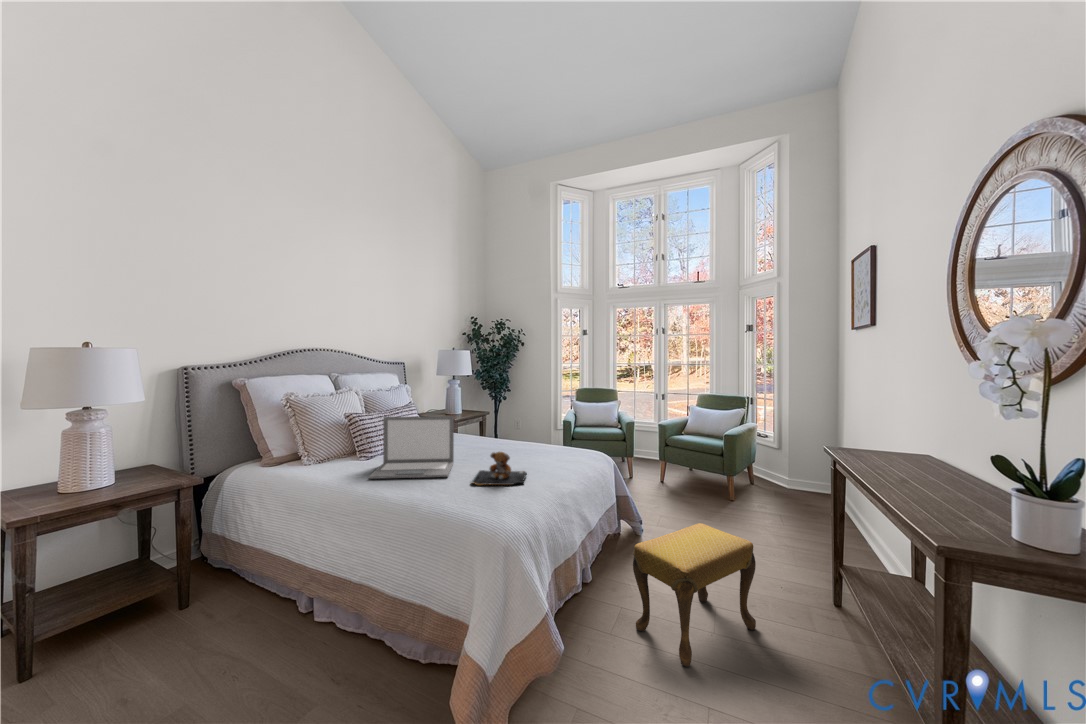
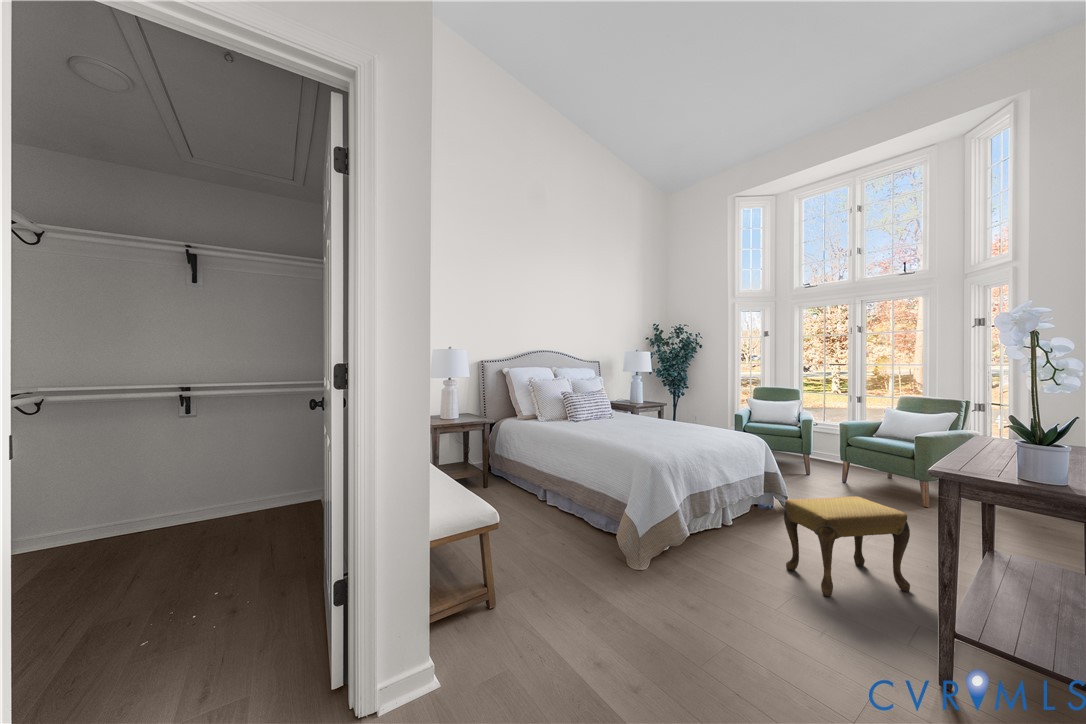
laptop: present [369,416,454,479] -> none [581,394,640,437]
teddy bear: present [470,452,526,485] -> none [651,421,696,445]

